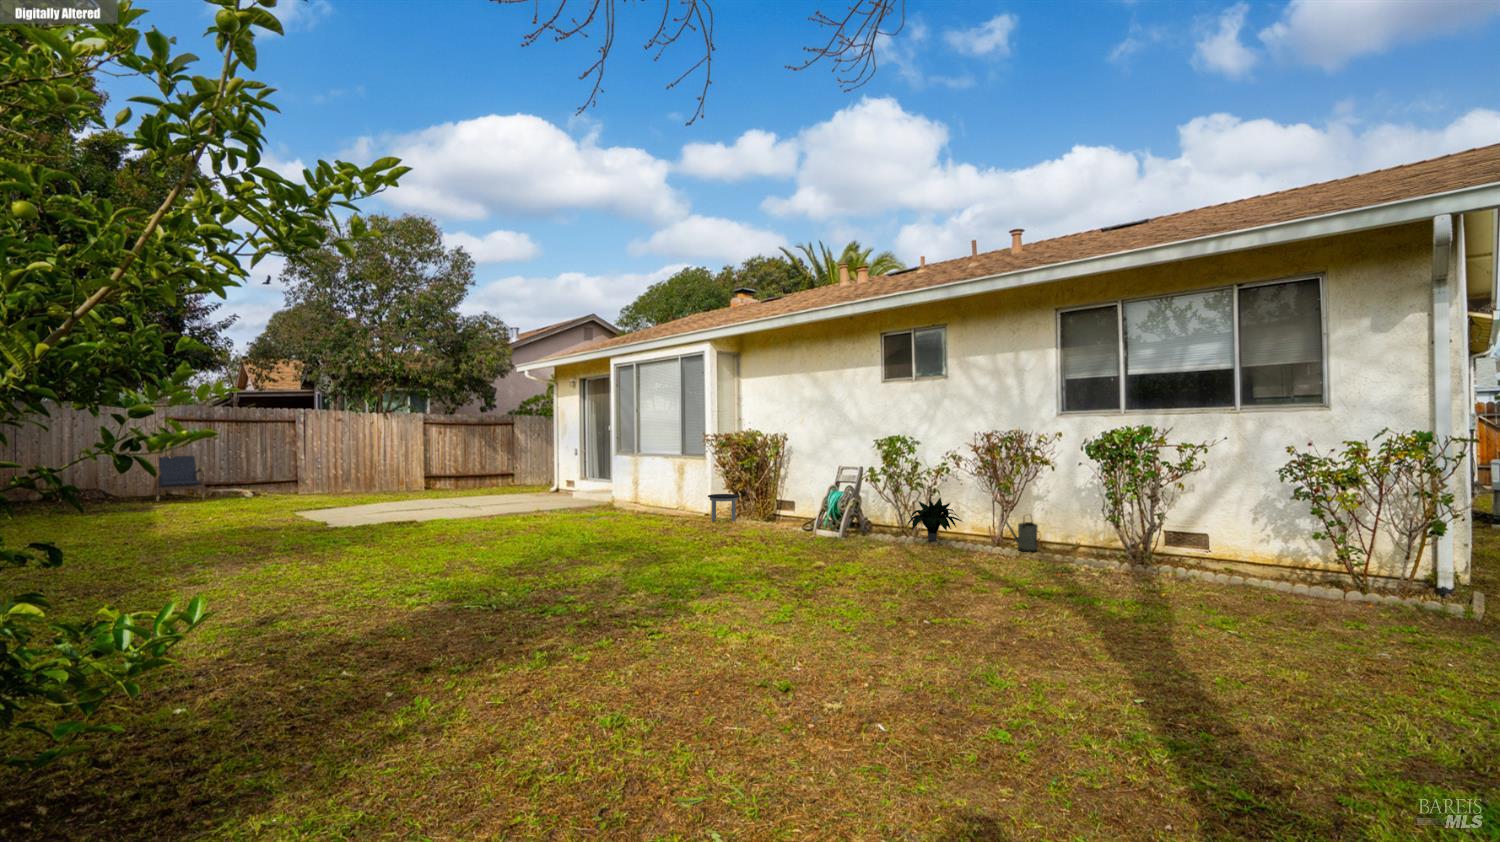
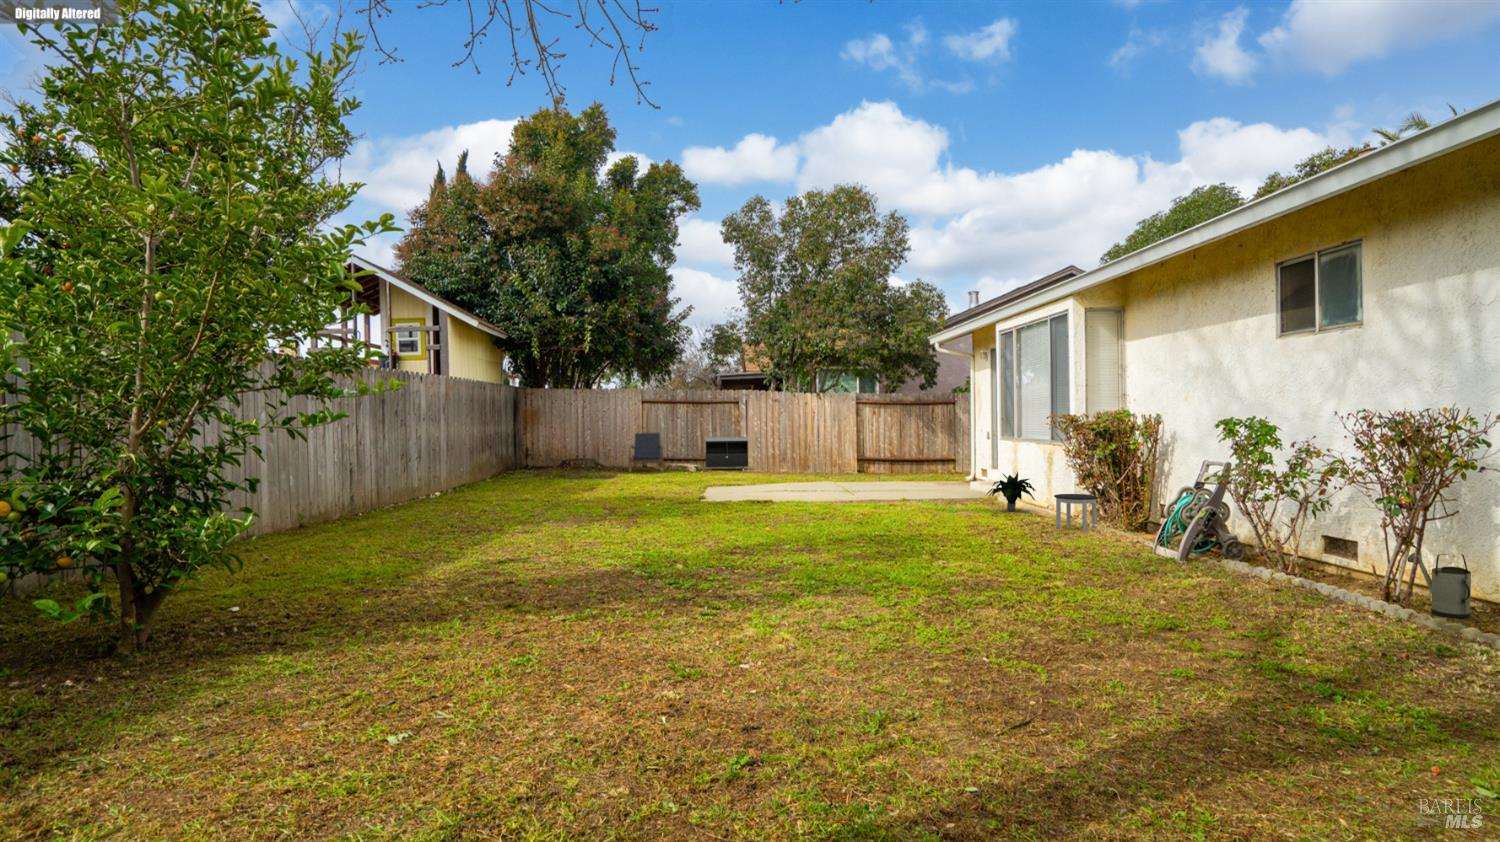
storage bench: none [255,457,312,494] -> present [706,437,748,471]
potted plant: present [907,498,962,541] -> present [987,472,1036,511]

